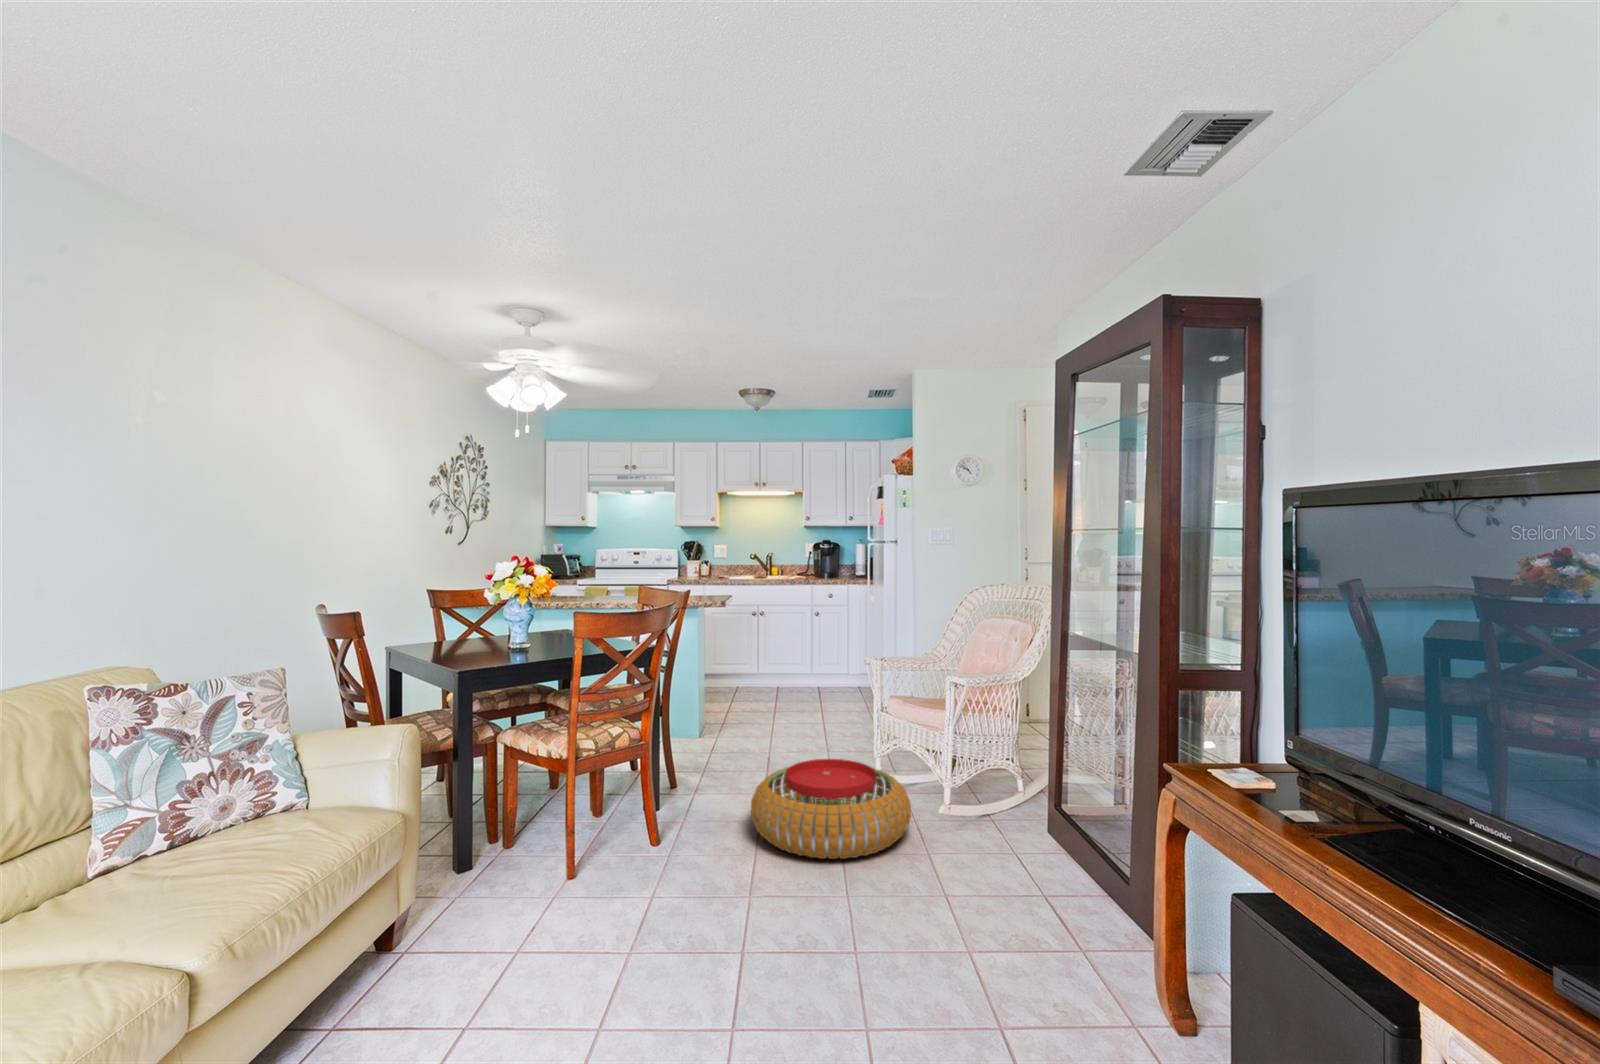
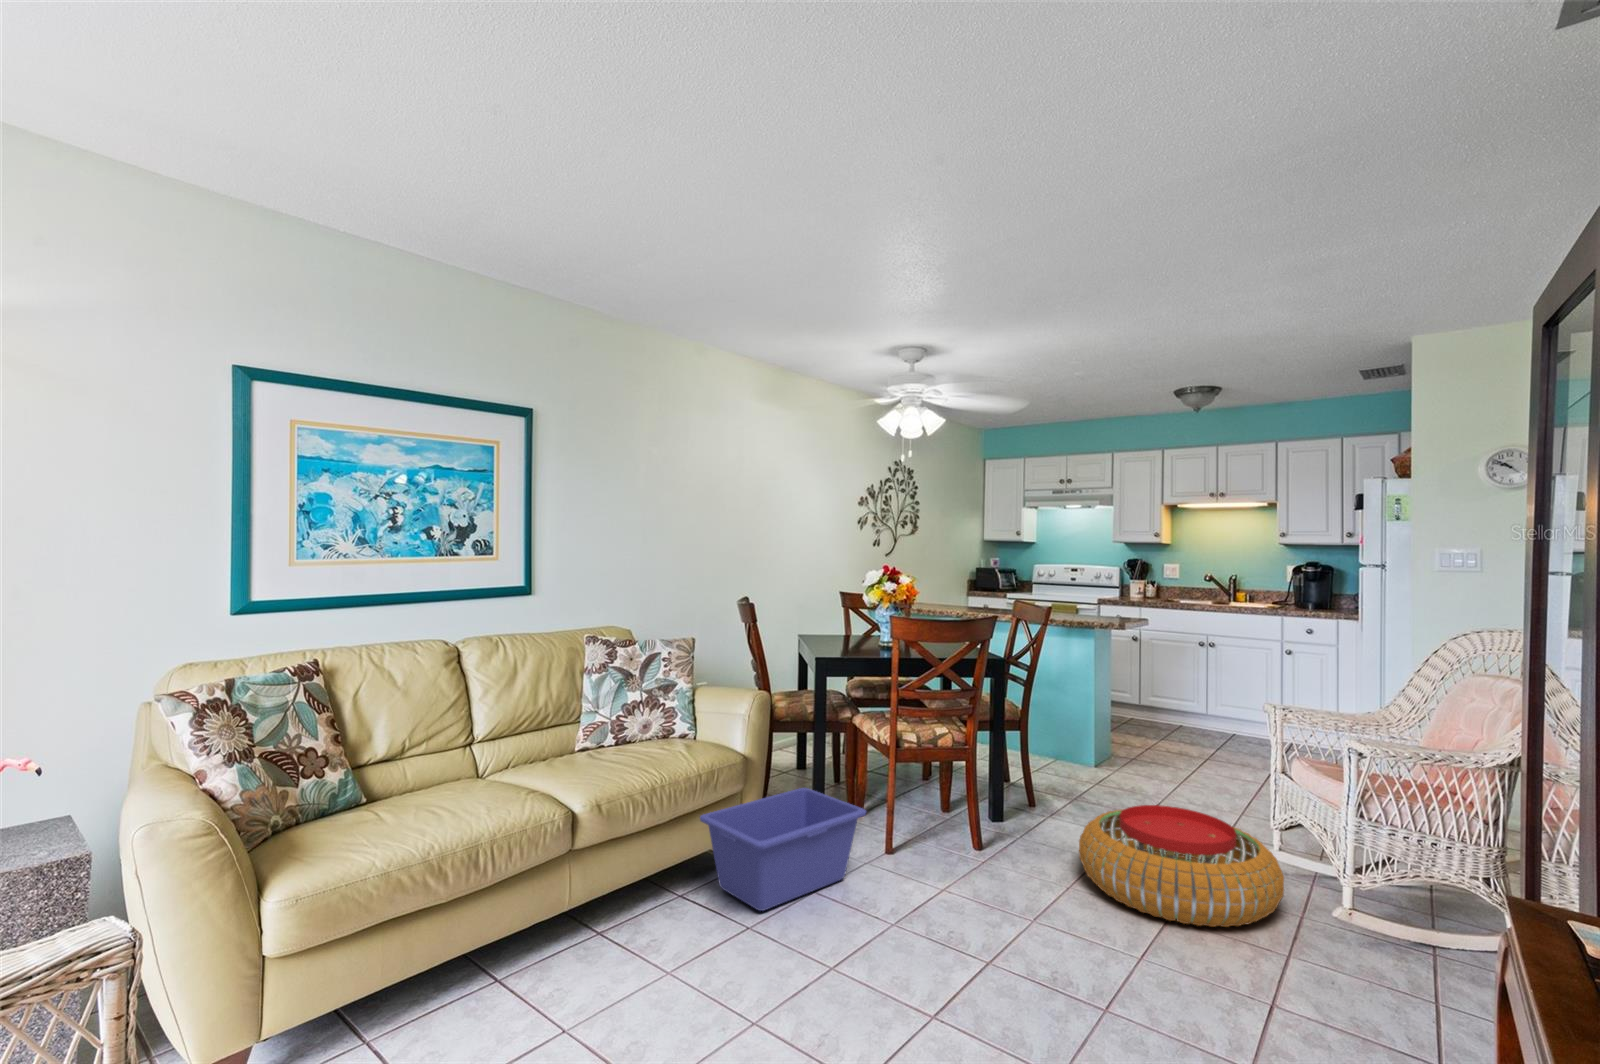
storage bin: none [349,832,563,1002] -> present [700,788,866,911]

